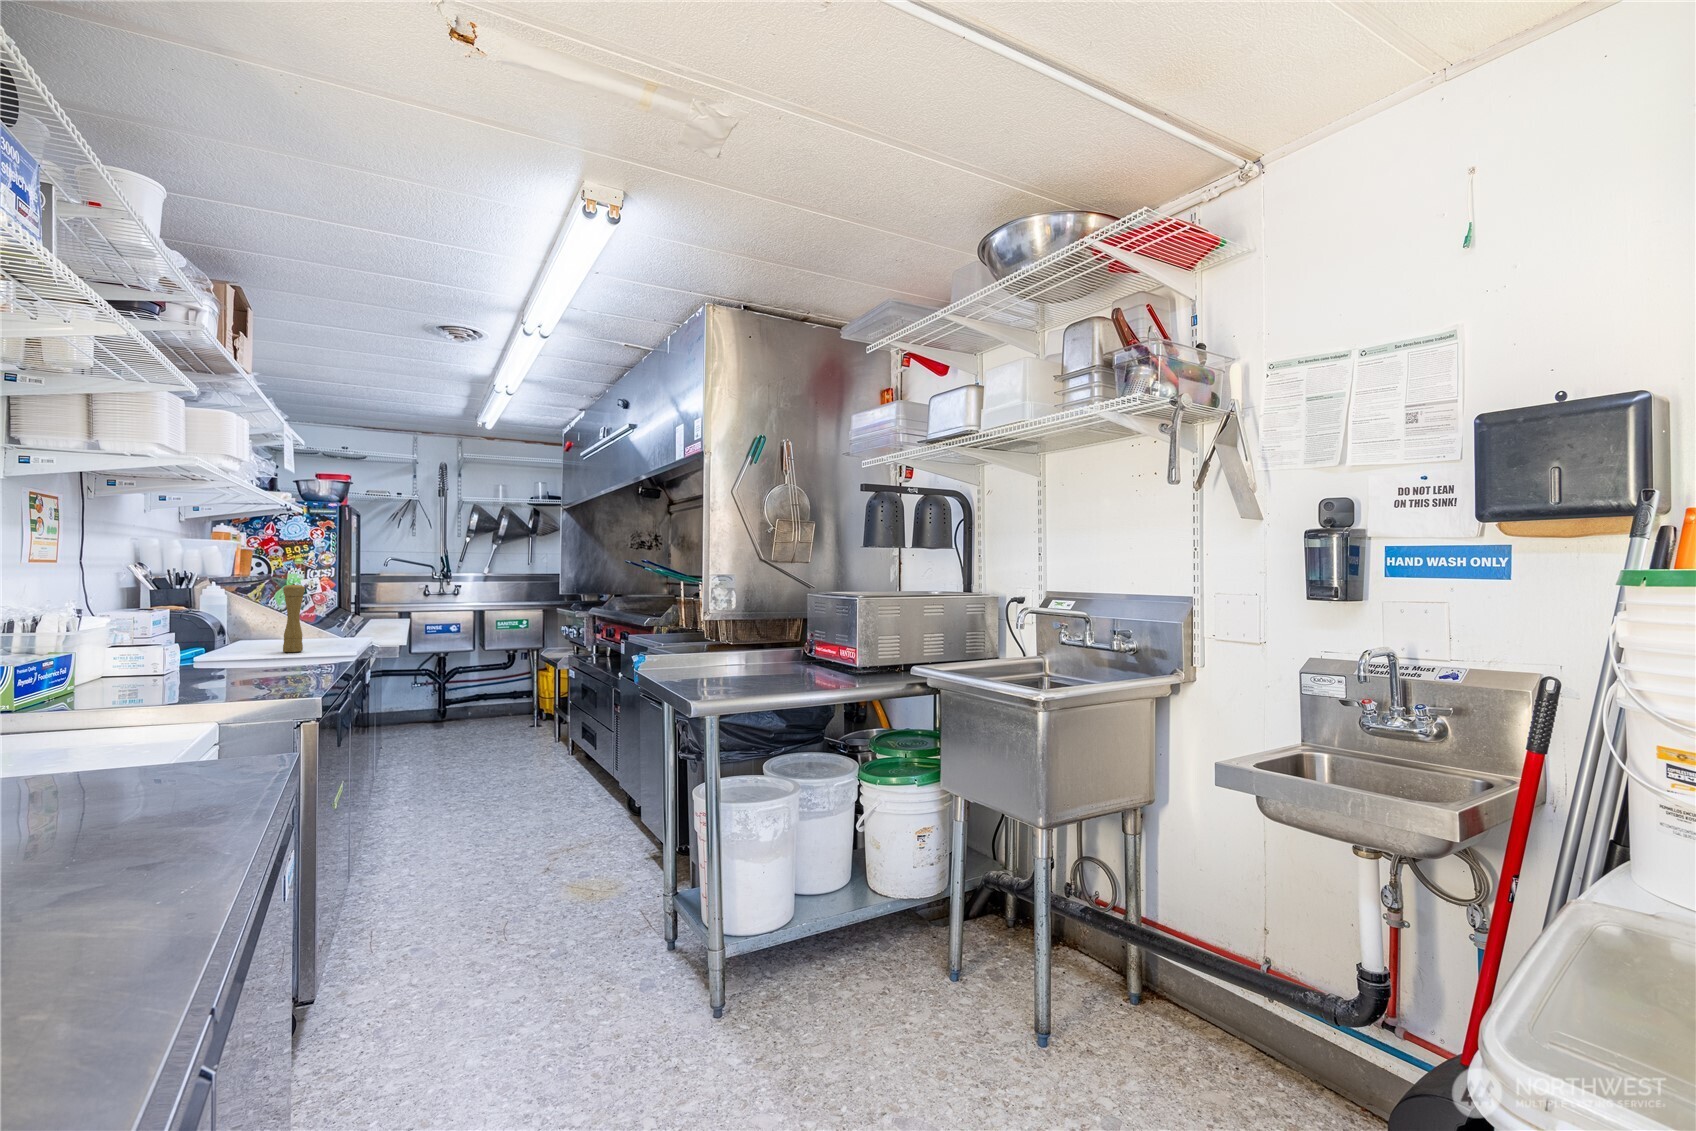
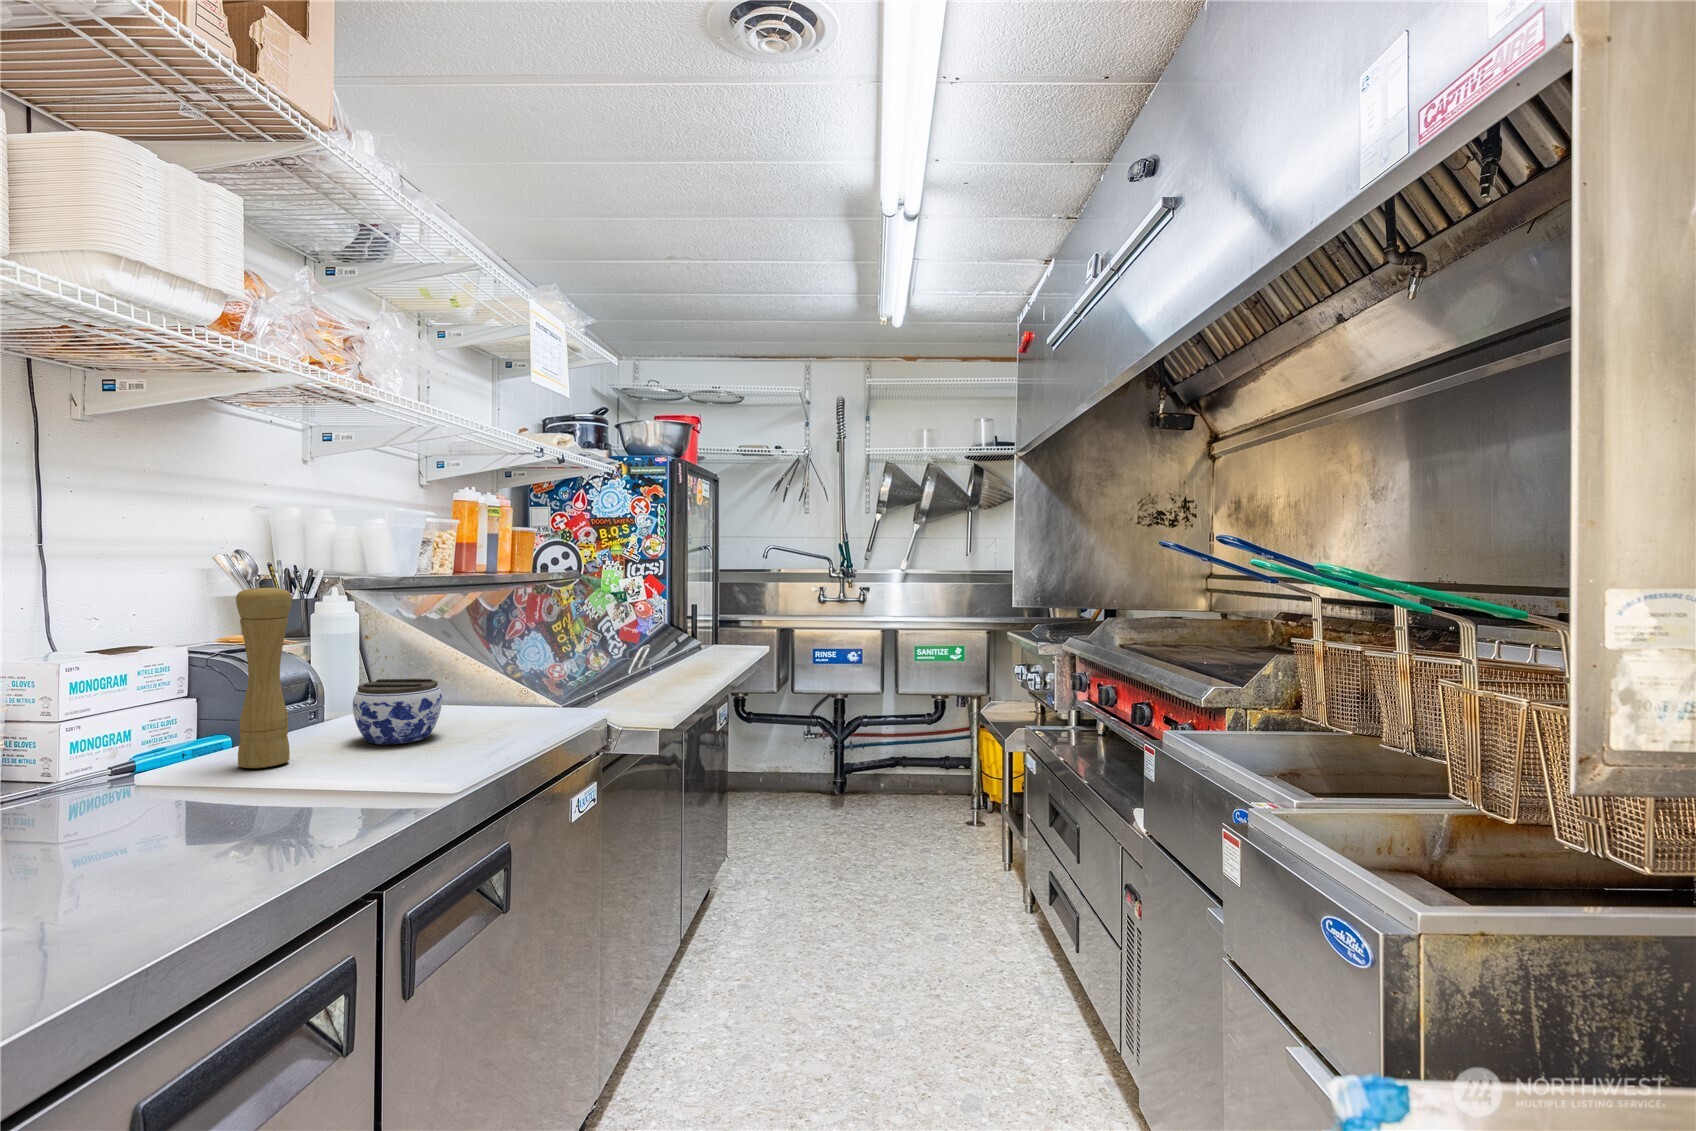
jar: none [305,622,344,647] -> present [353,679,442,745]

